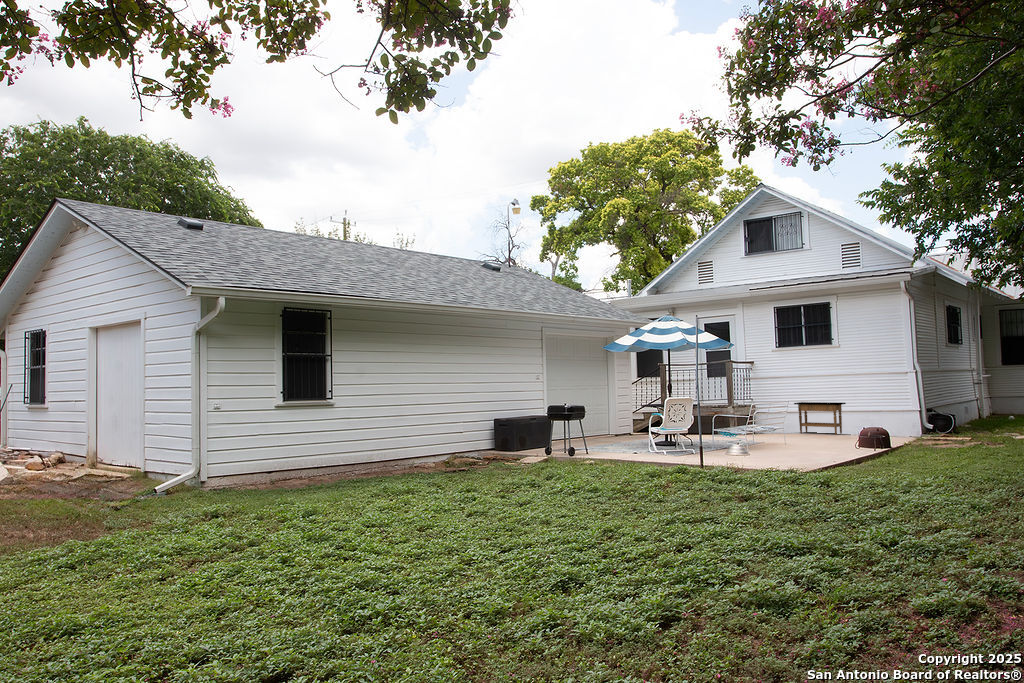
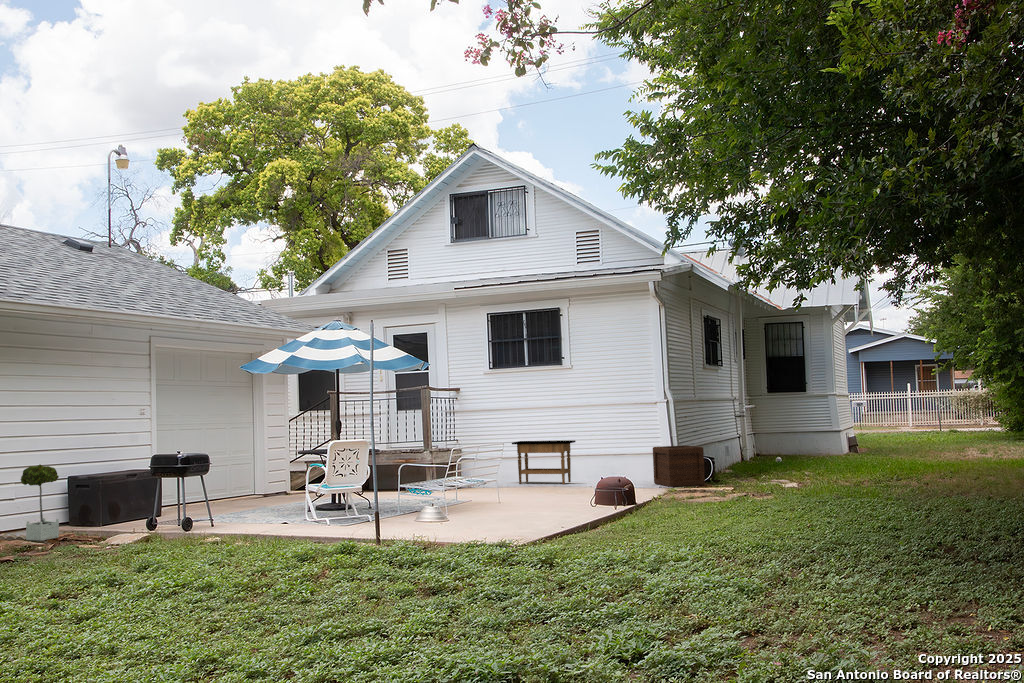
potted tree: none [490,407,510,451] -> present [21,464,59,541]
wooden crate: none [911,409,958,440] -> present [653,445,705,487]

